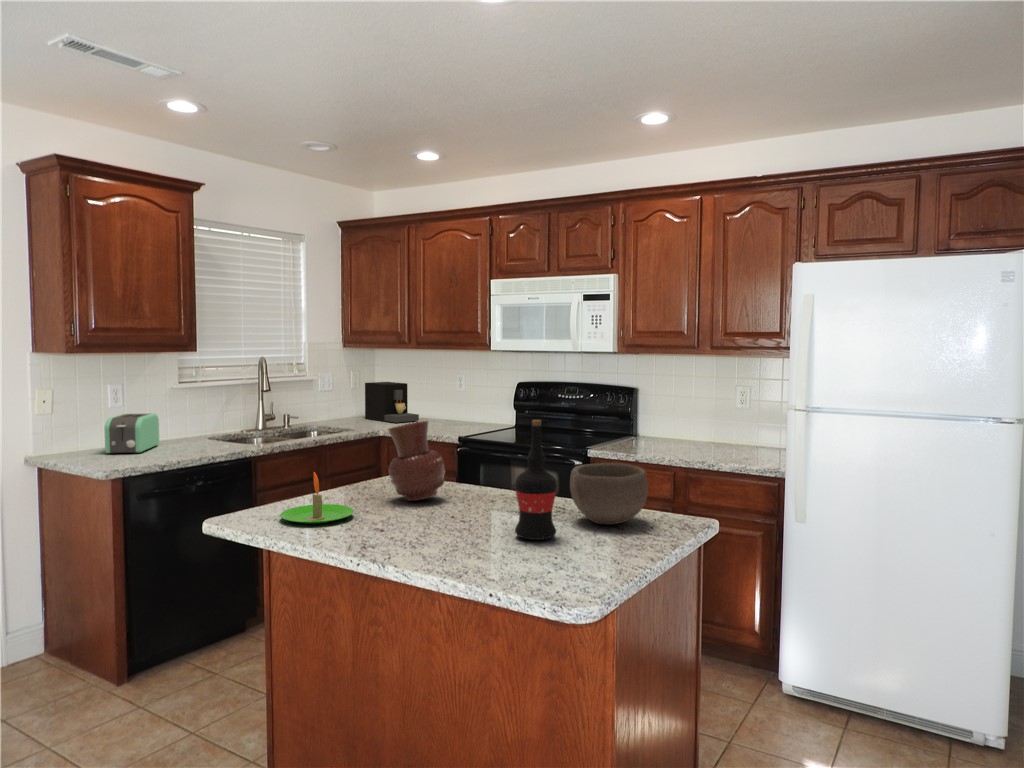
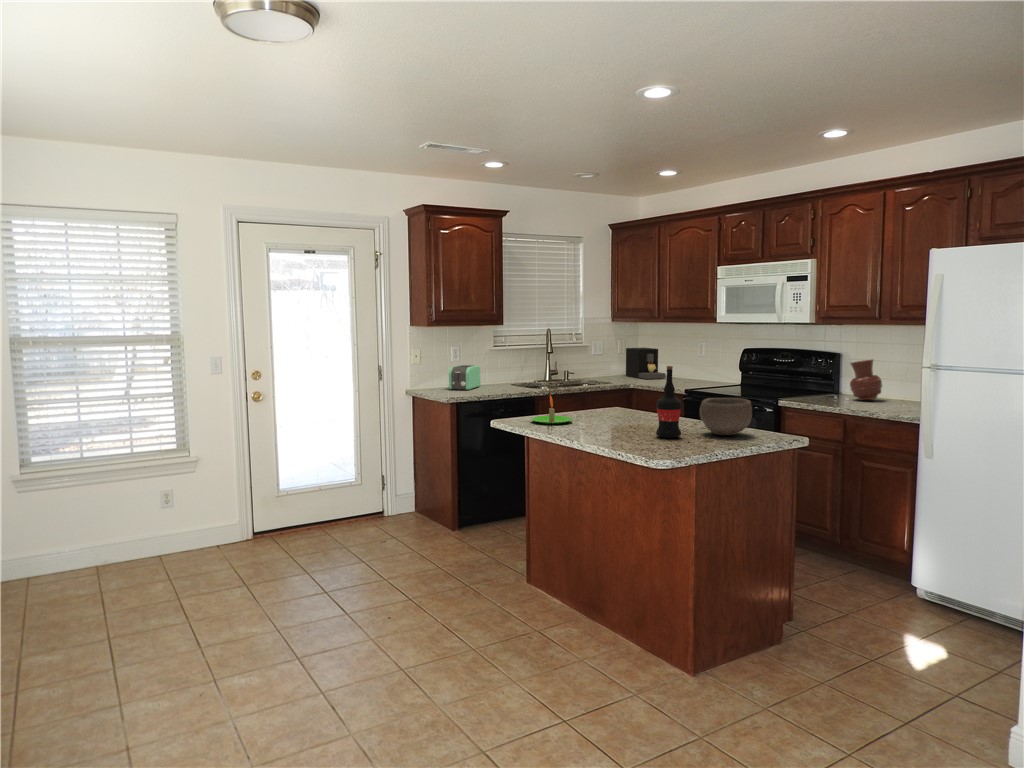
vase: present [388,421,445,501] -> present [850,359,882,400]

